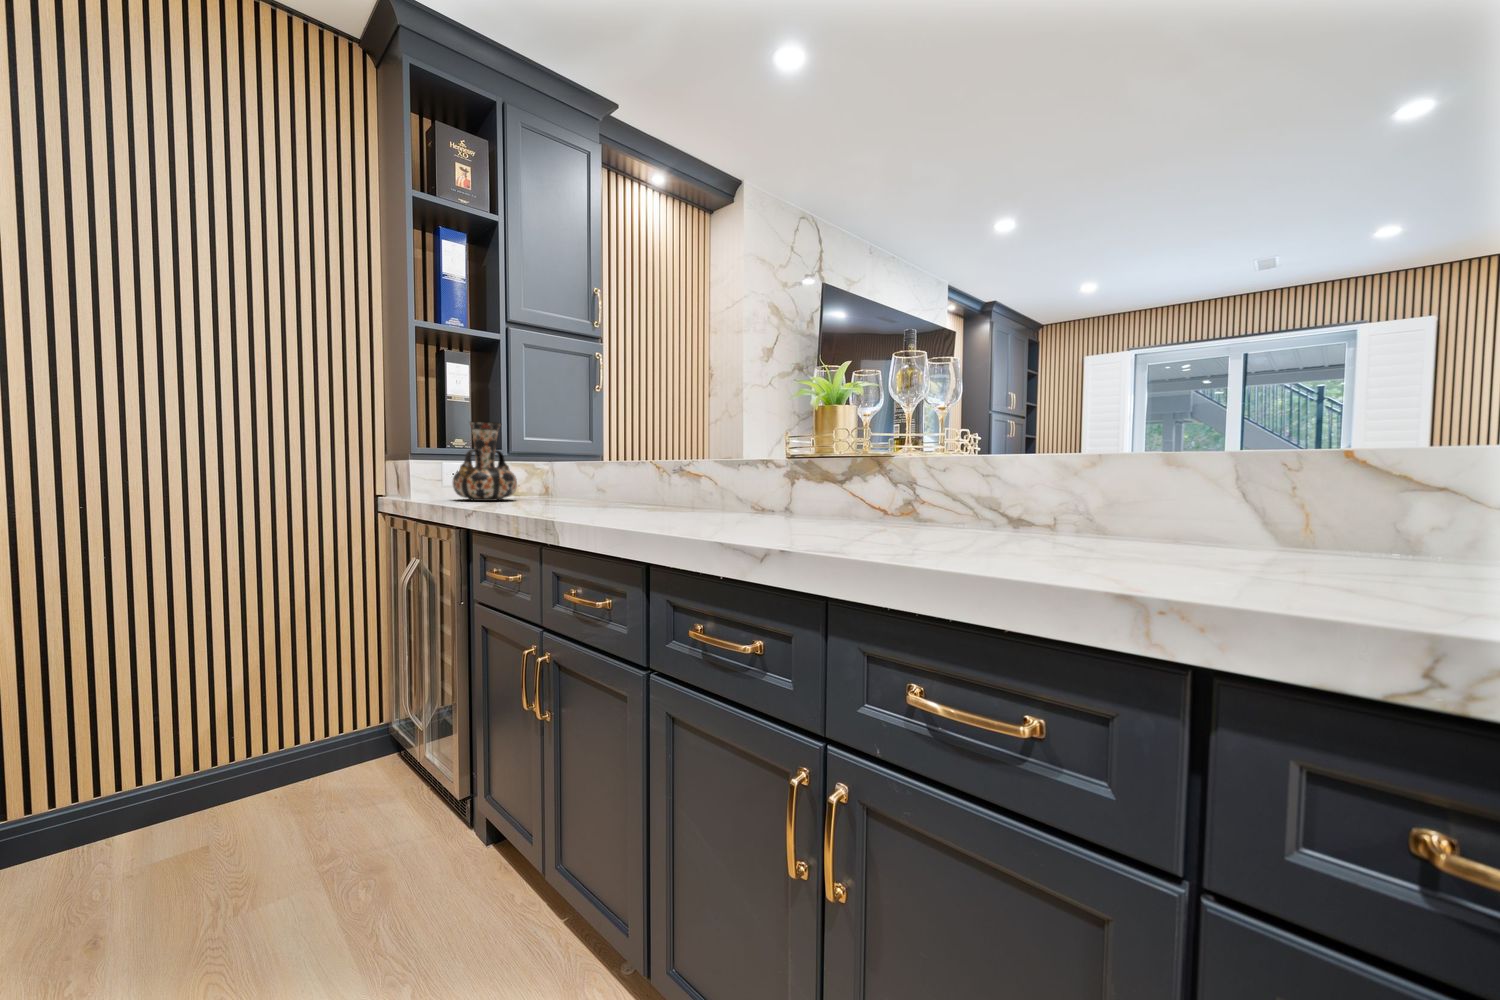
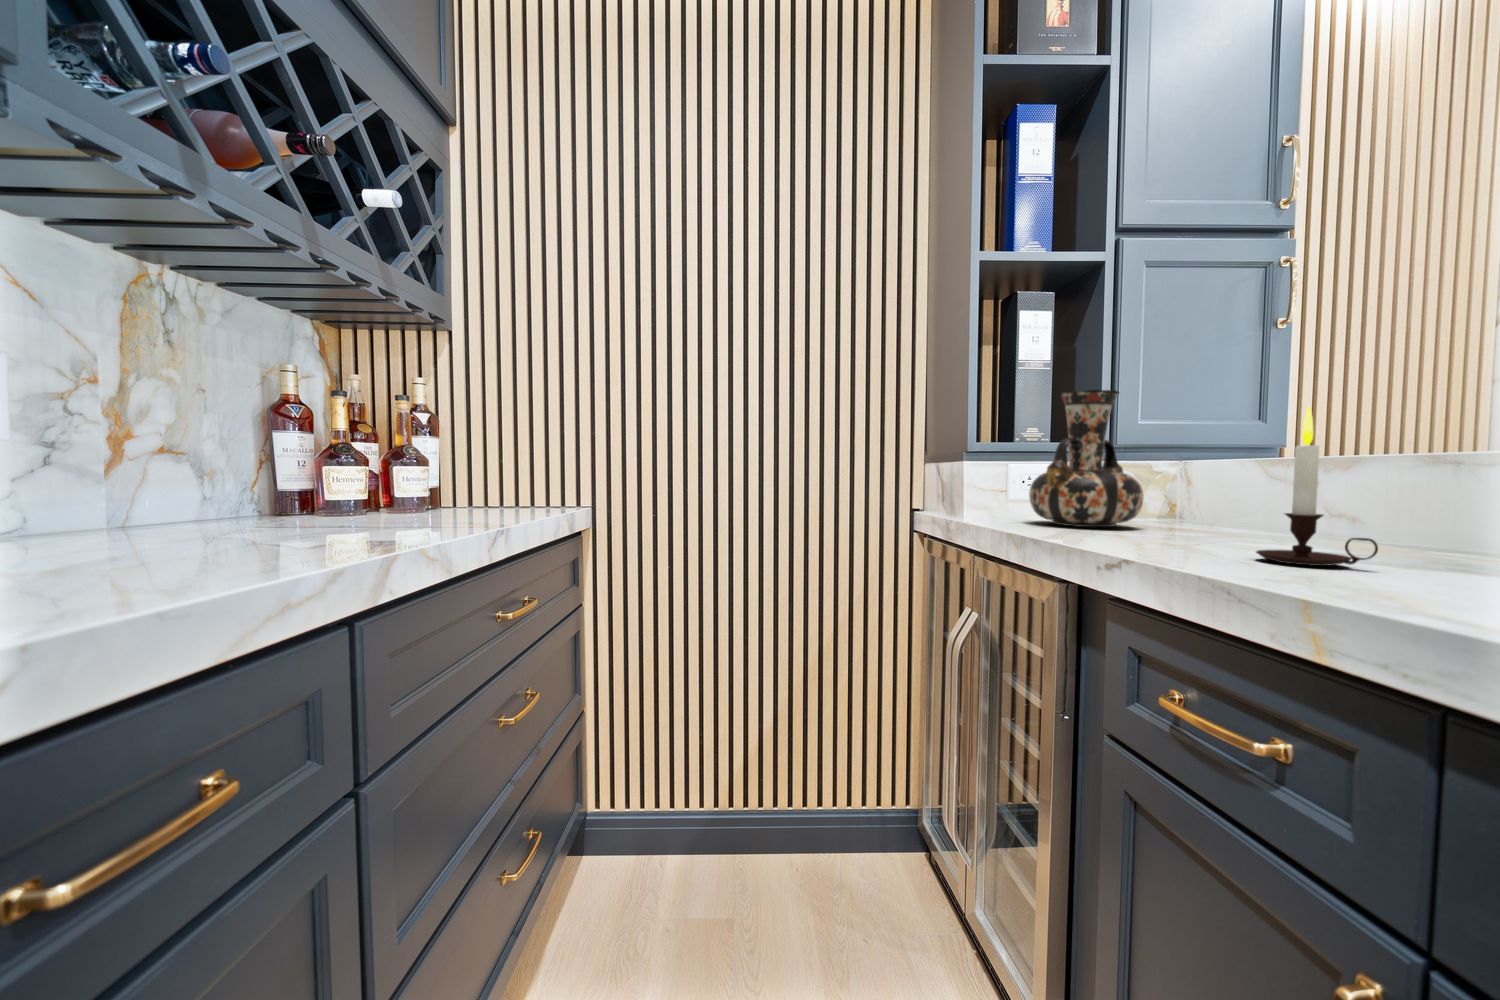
candle: none [538,441,576,509] -> present [1256,407,1378,566]

